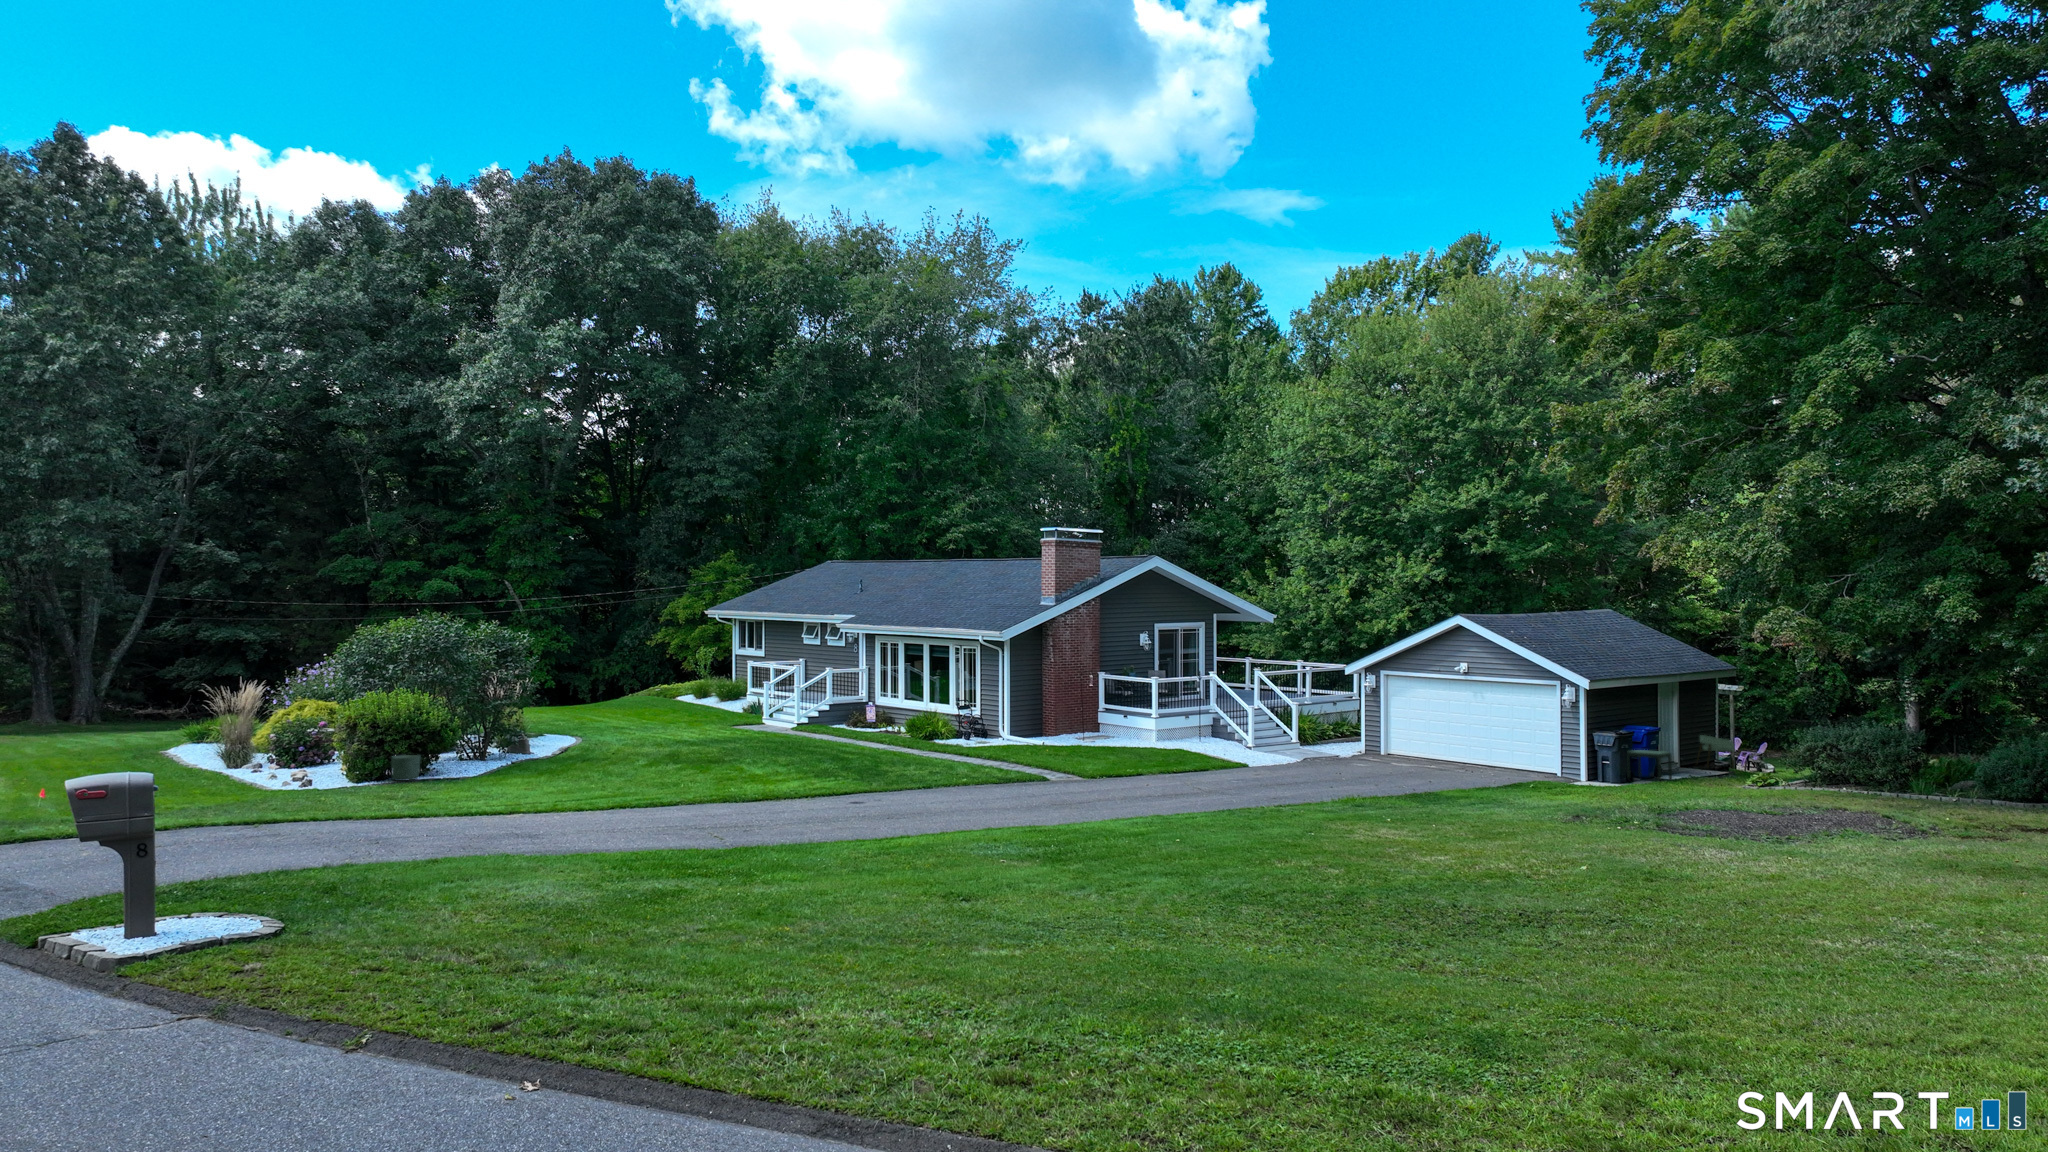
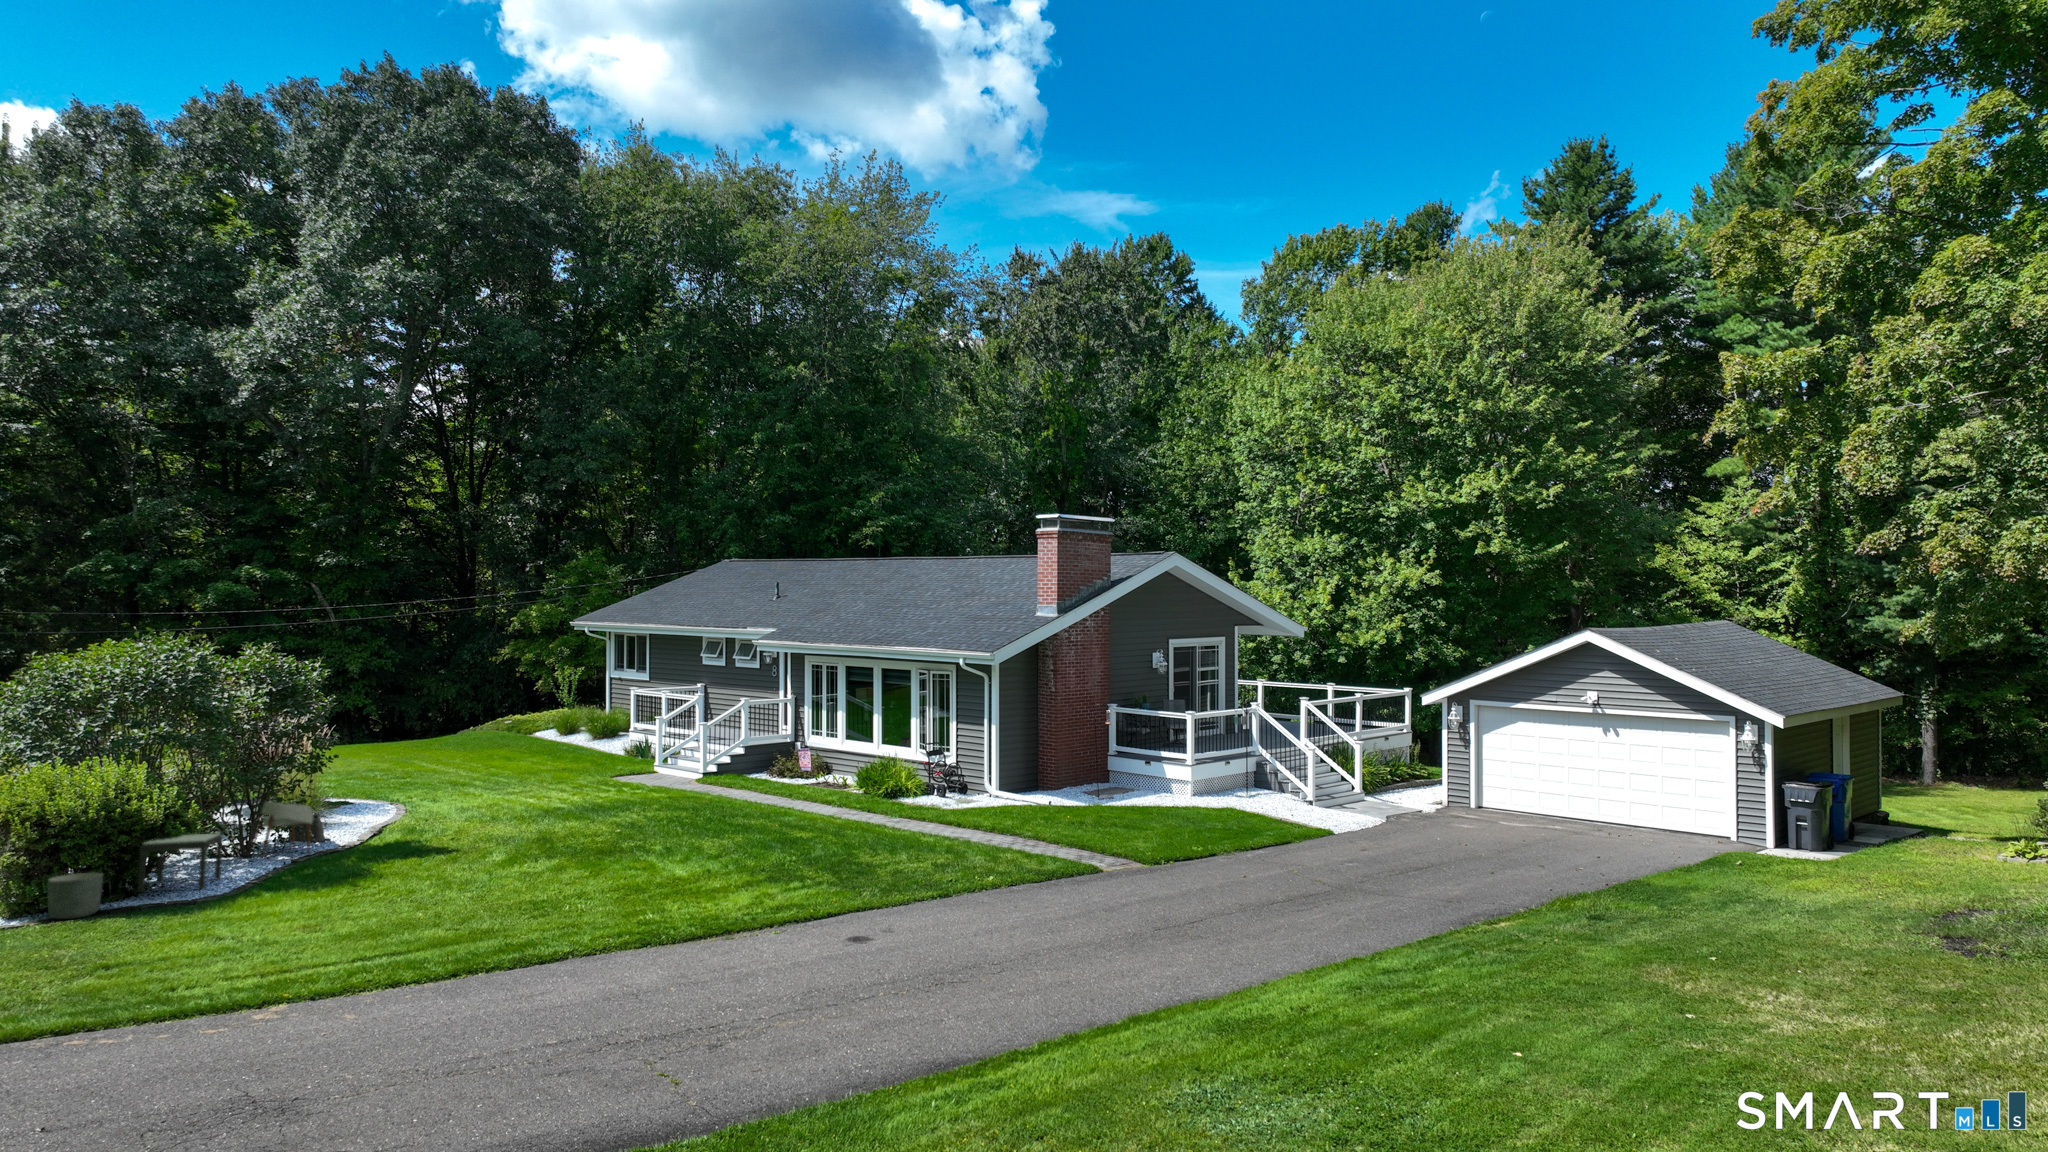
armchair: present [1698,735,1734,767] -> present [253,802,313,856]
side table: present [1627,750,1672,781] -> present [138,833,222,892]

